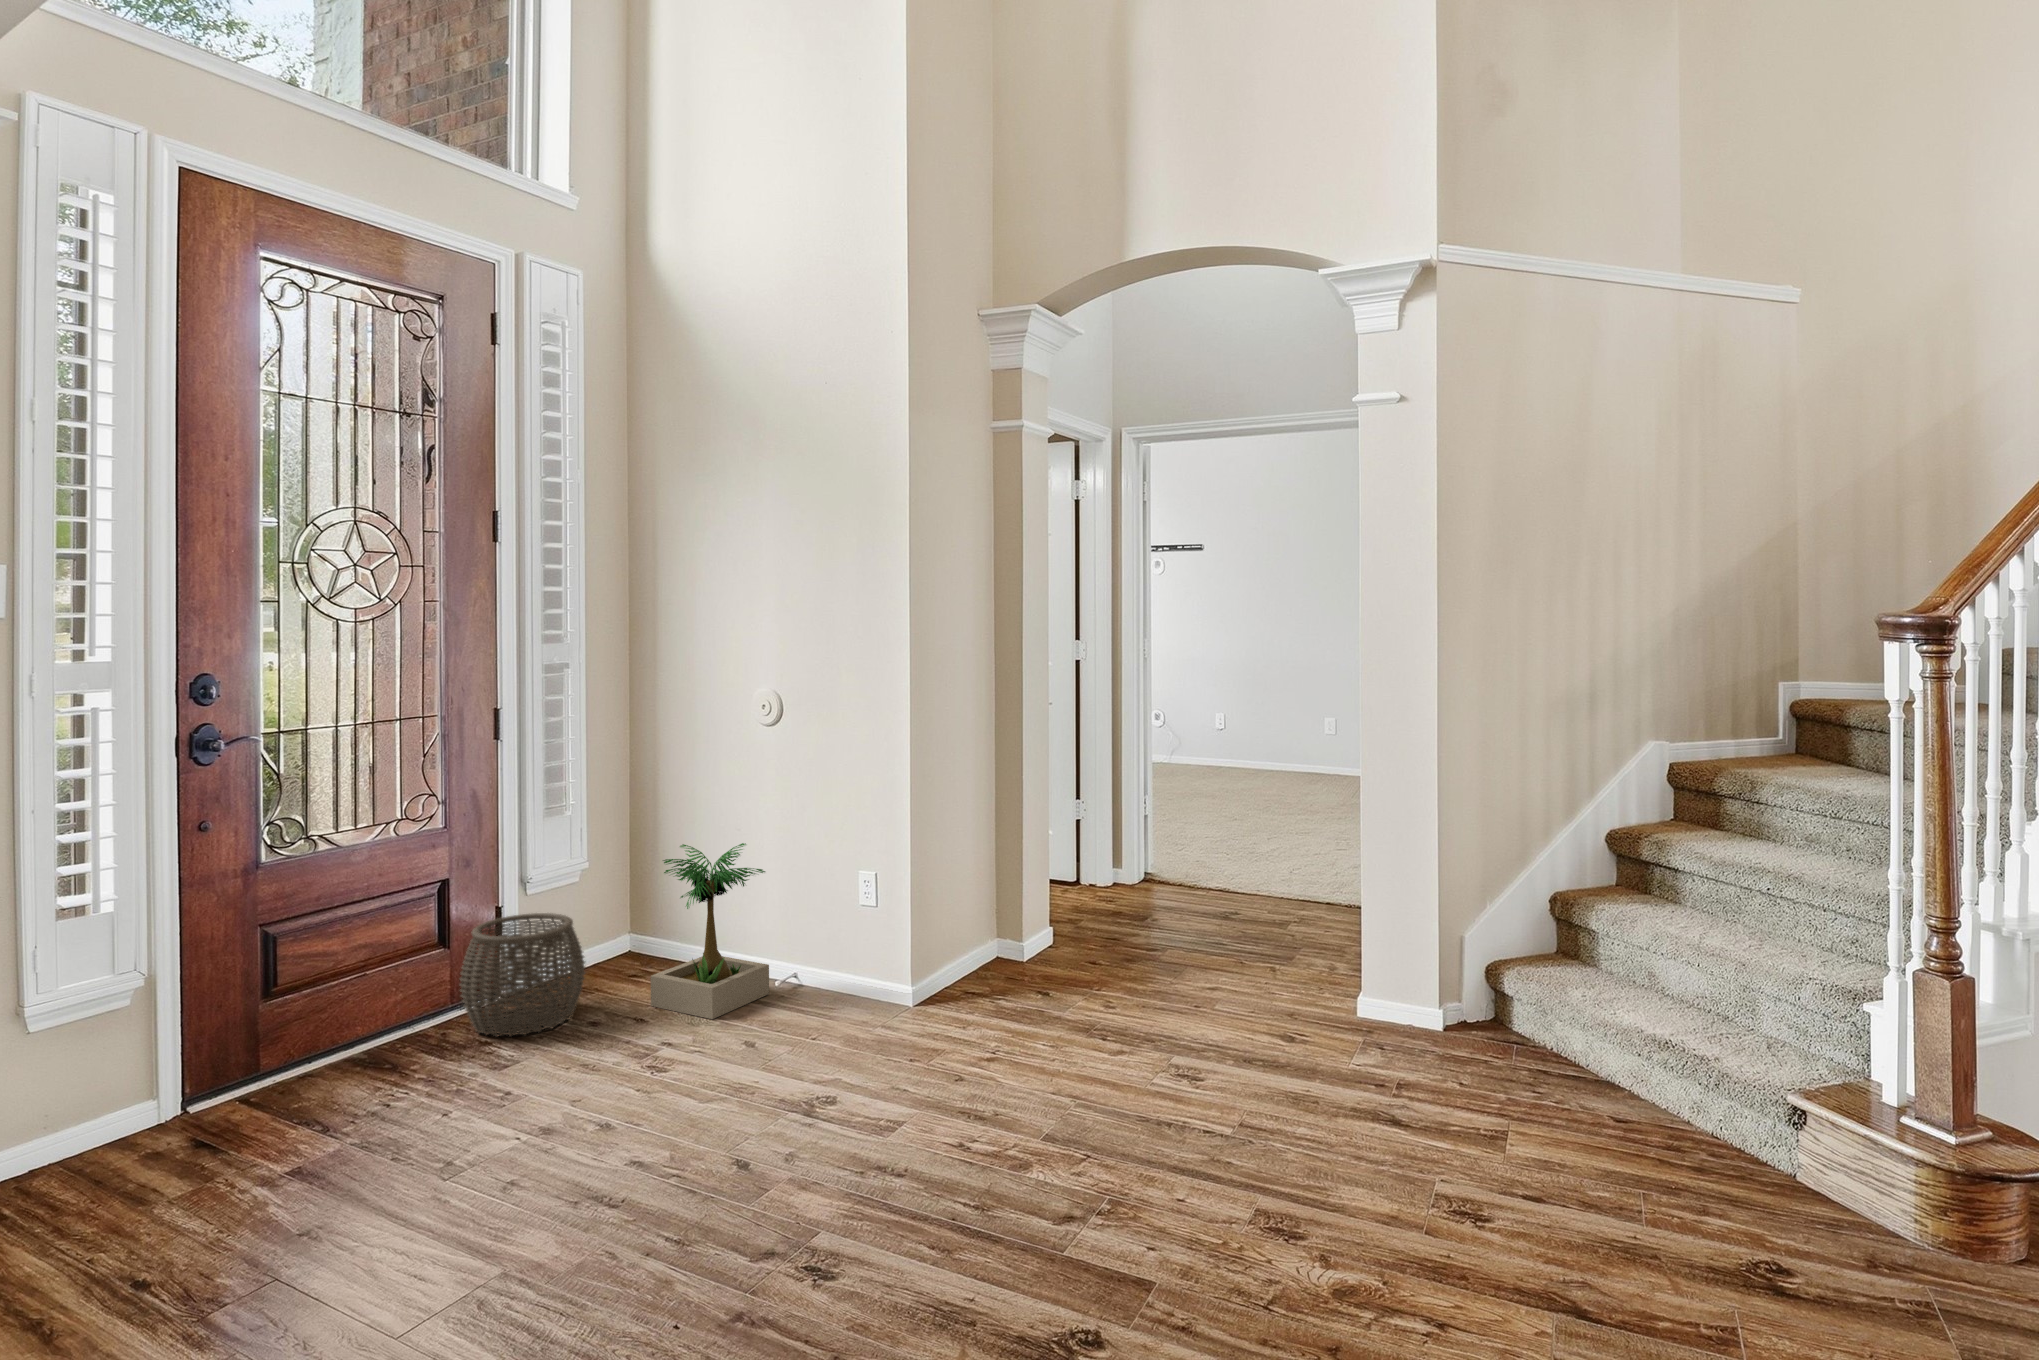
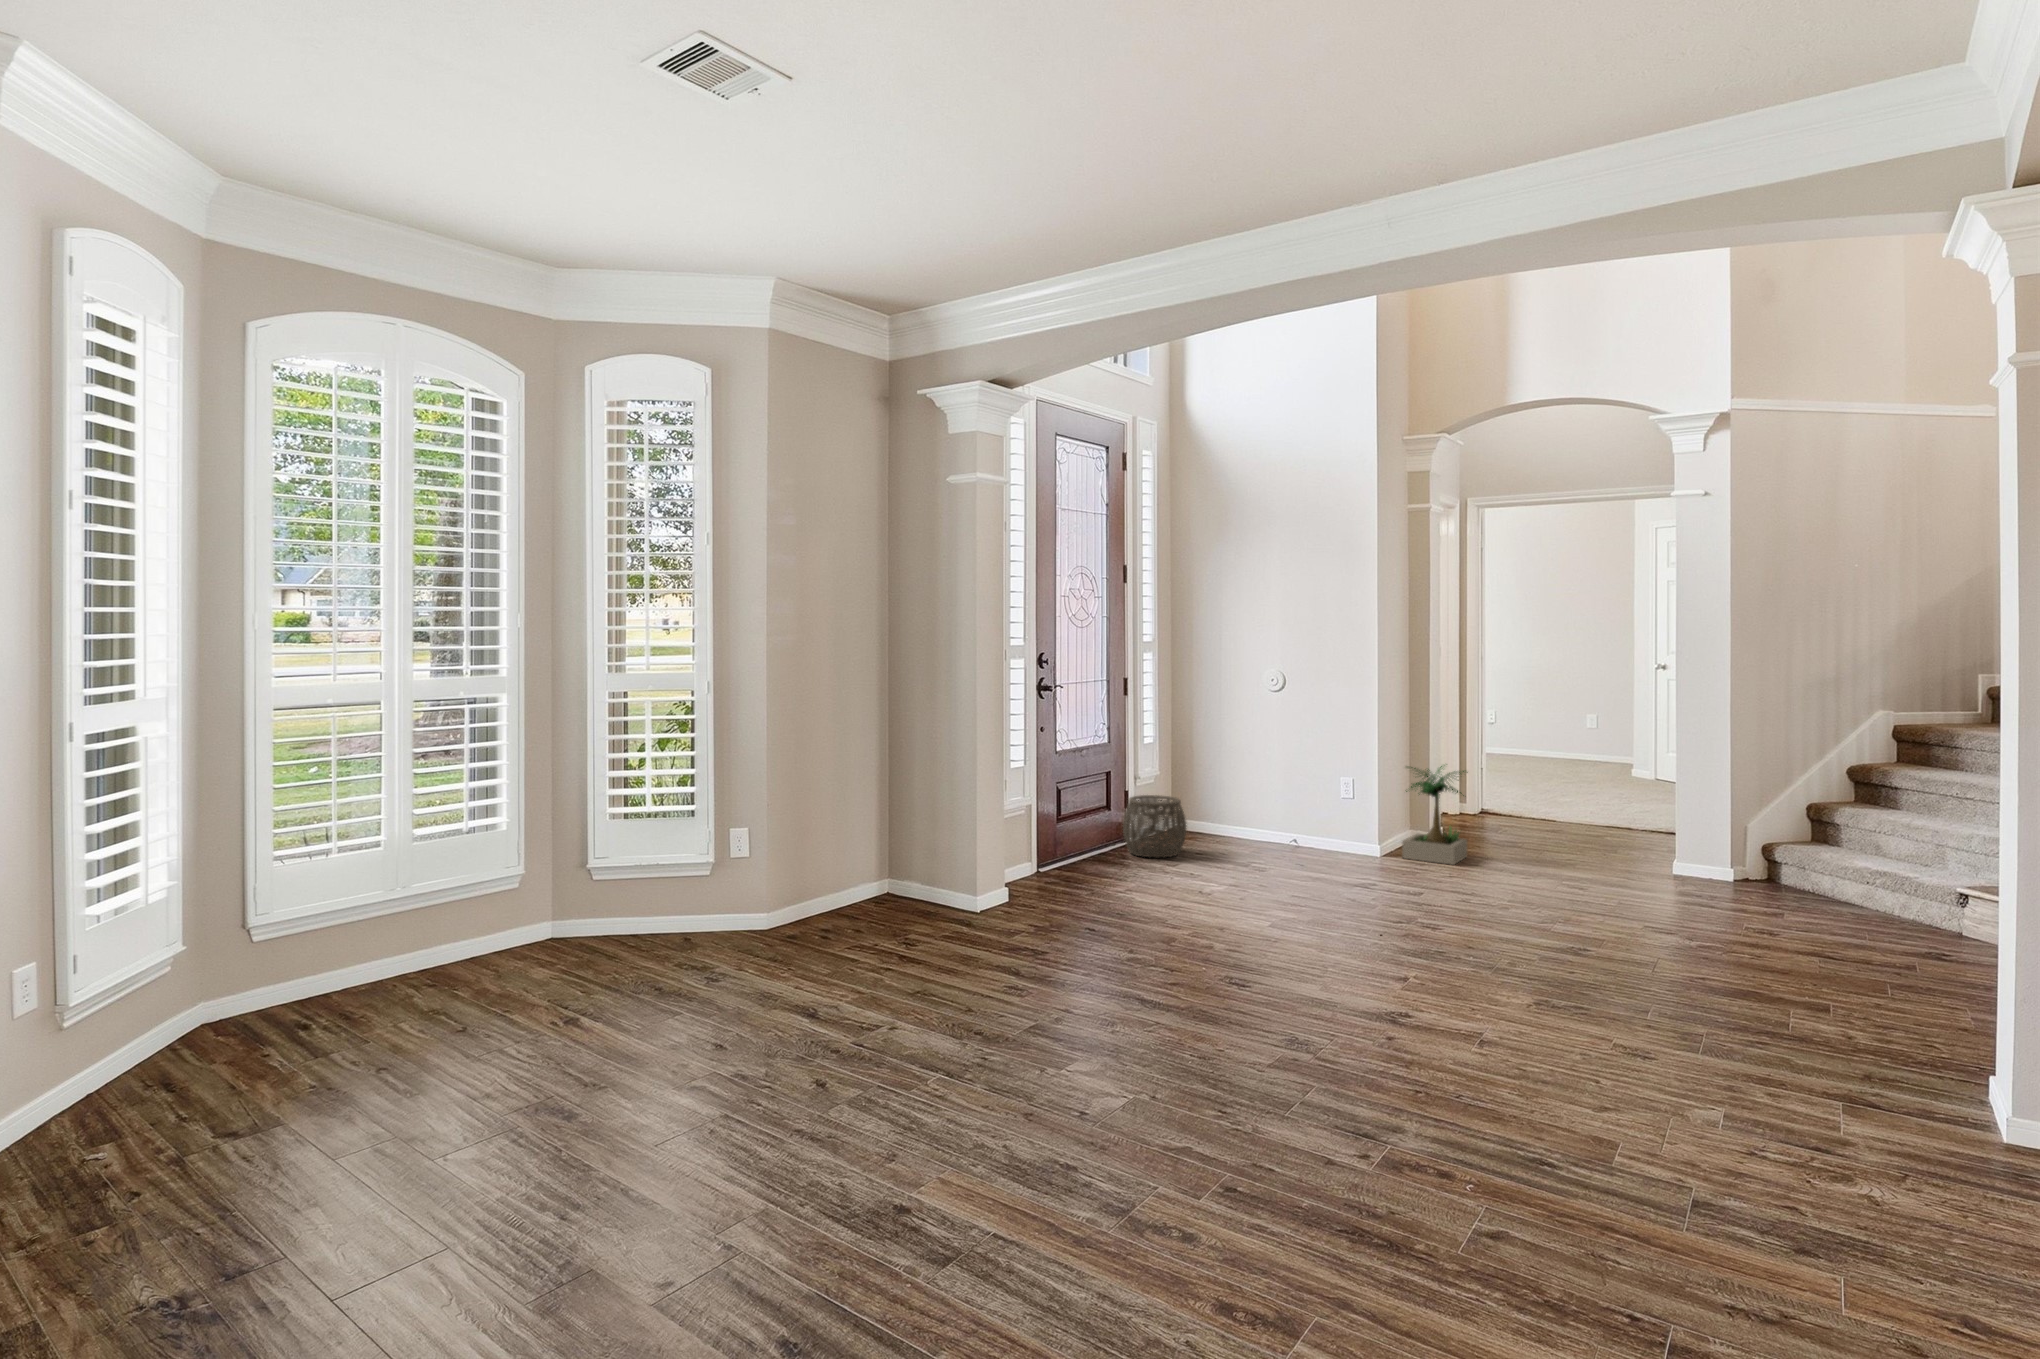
potted plant: present [651,843,769,1019] -> present [1402,765,1468,865]

